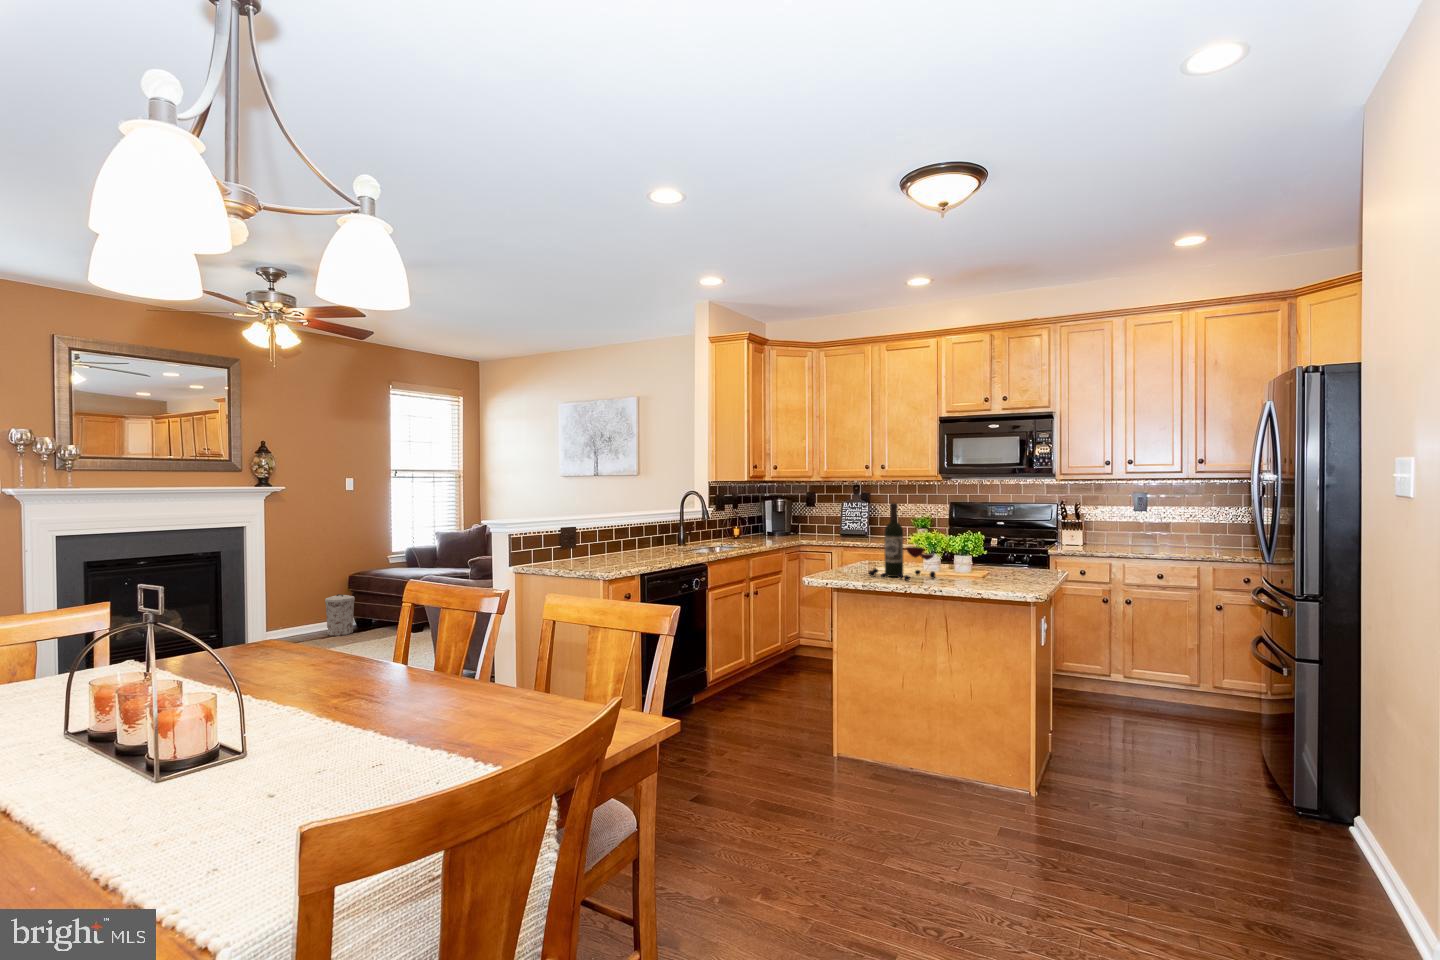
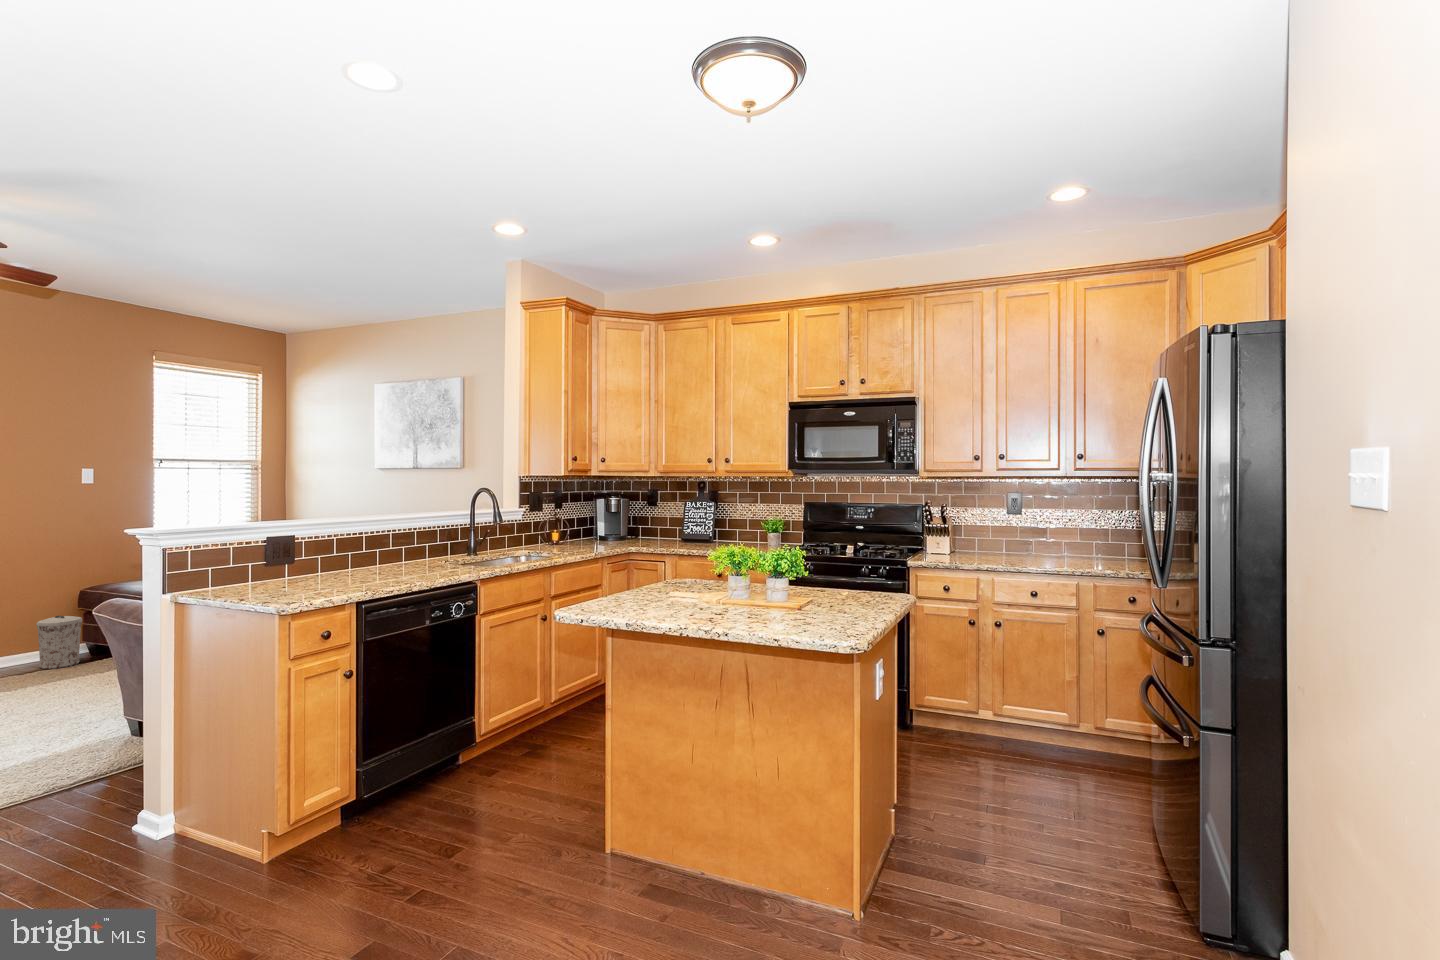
wine bottle: present [869,503,935,580] -> none [645,507,737,620]

